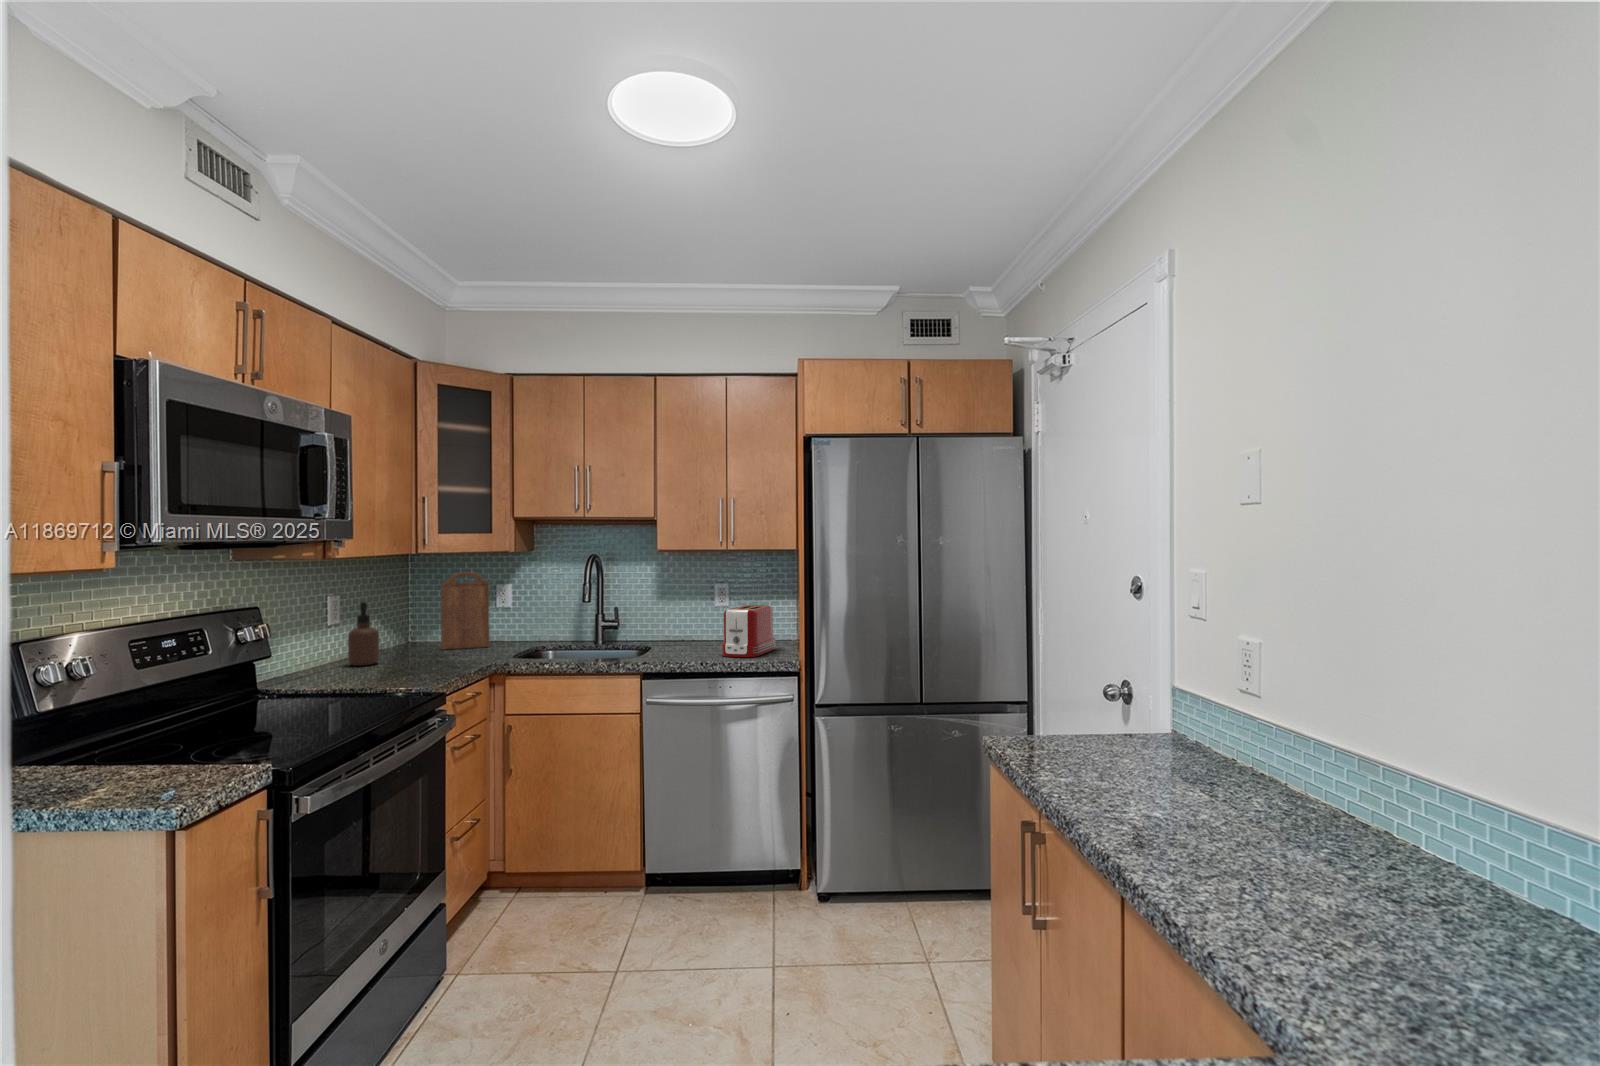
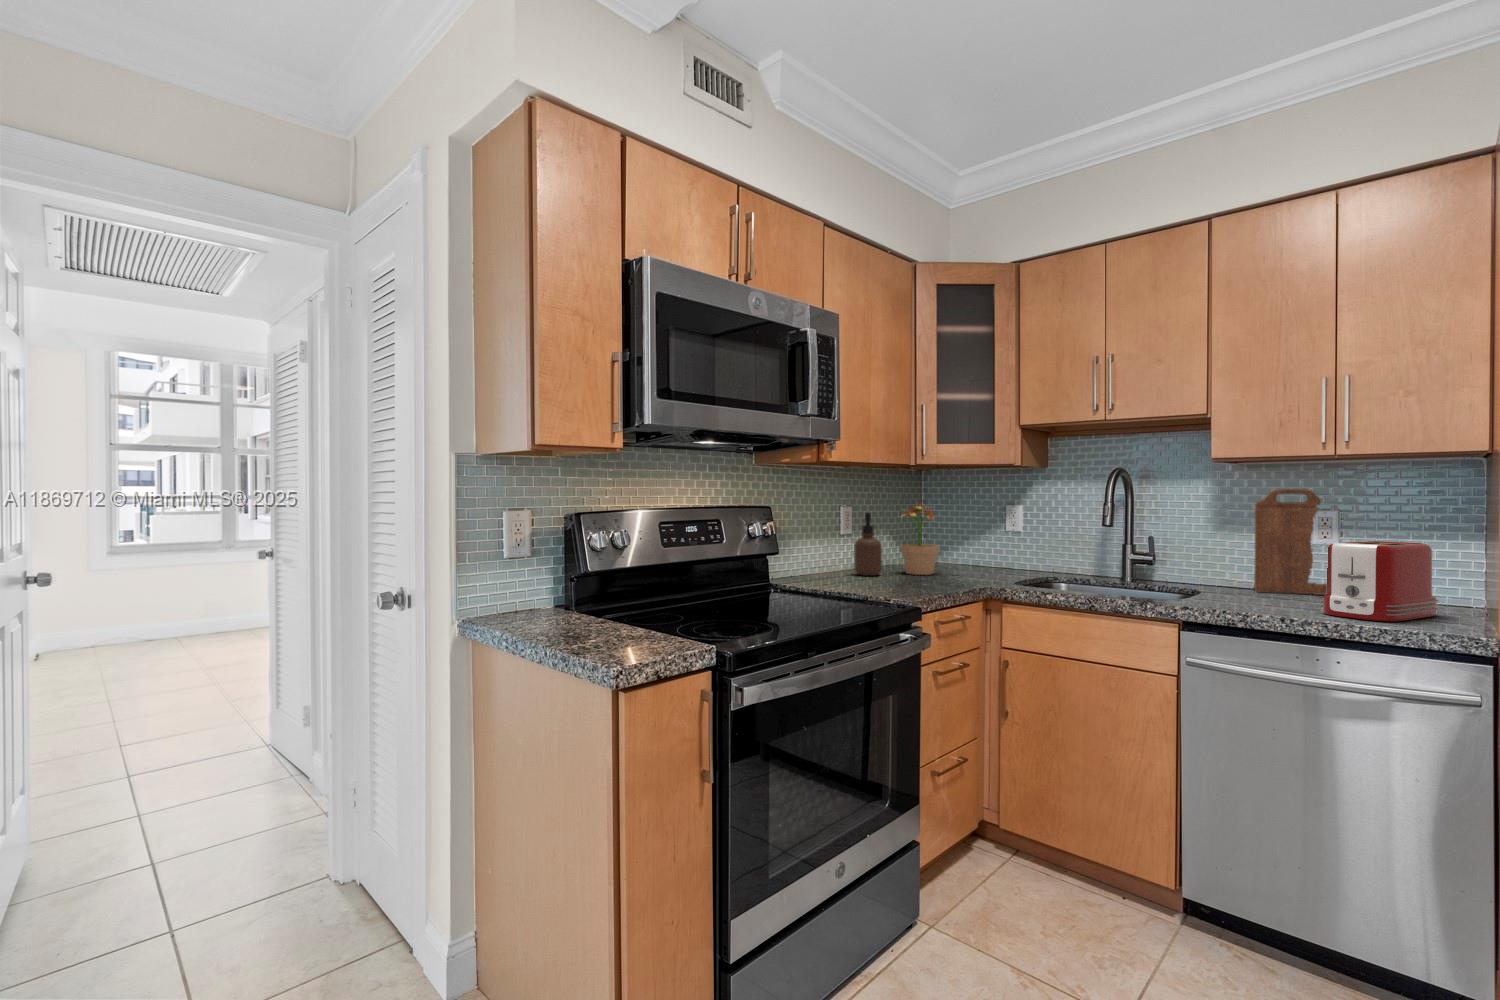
cutting board: present [441,572,490,649] -> present [1254,489,1328,595]
potted plant: none [397,587,438,658] -> present [900,503,939,575]

